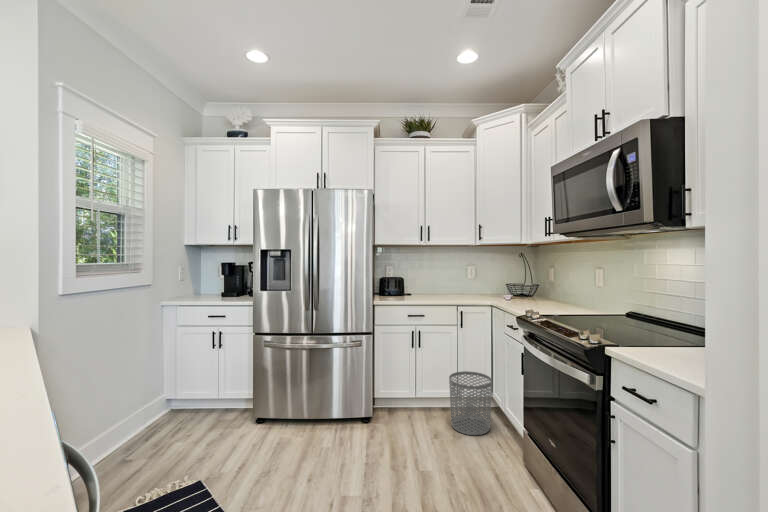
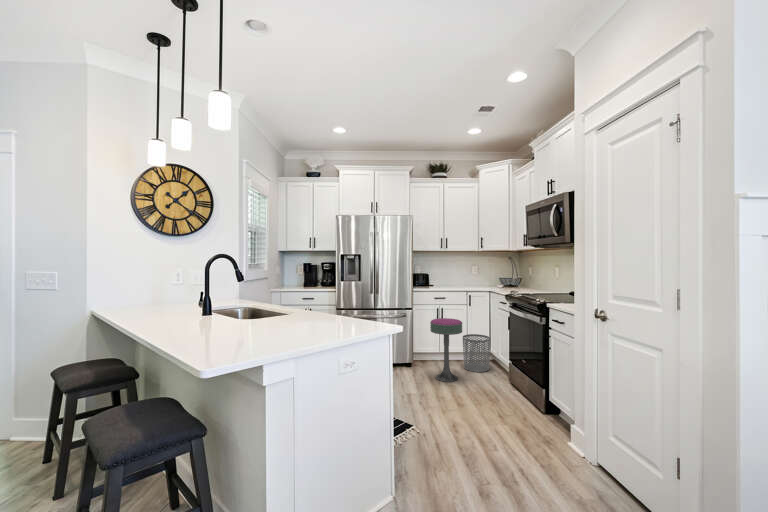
bar stool: none [394,351,446,461] -> present [430,318,462,382]

